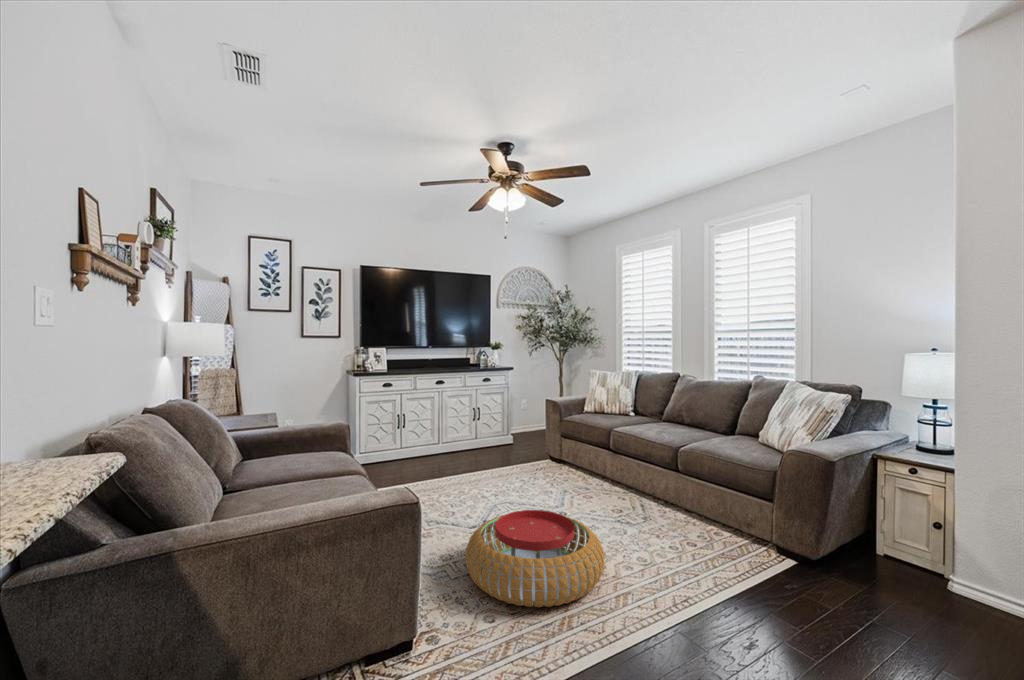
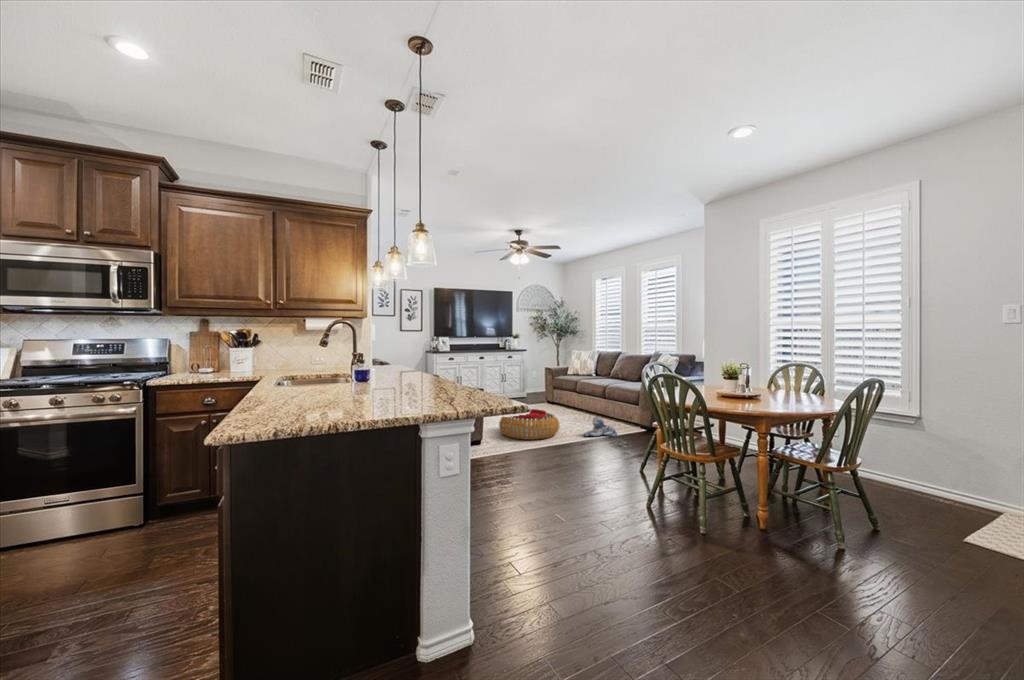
plush toy: none [662,532,735,587] -> present [584,416,617,436]

